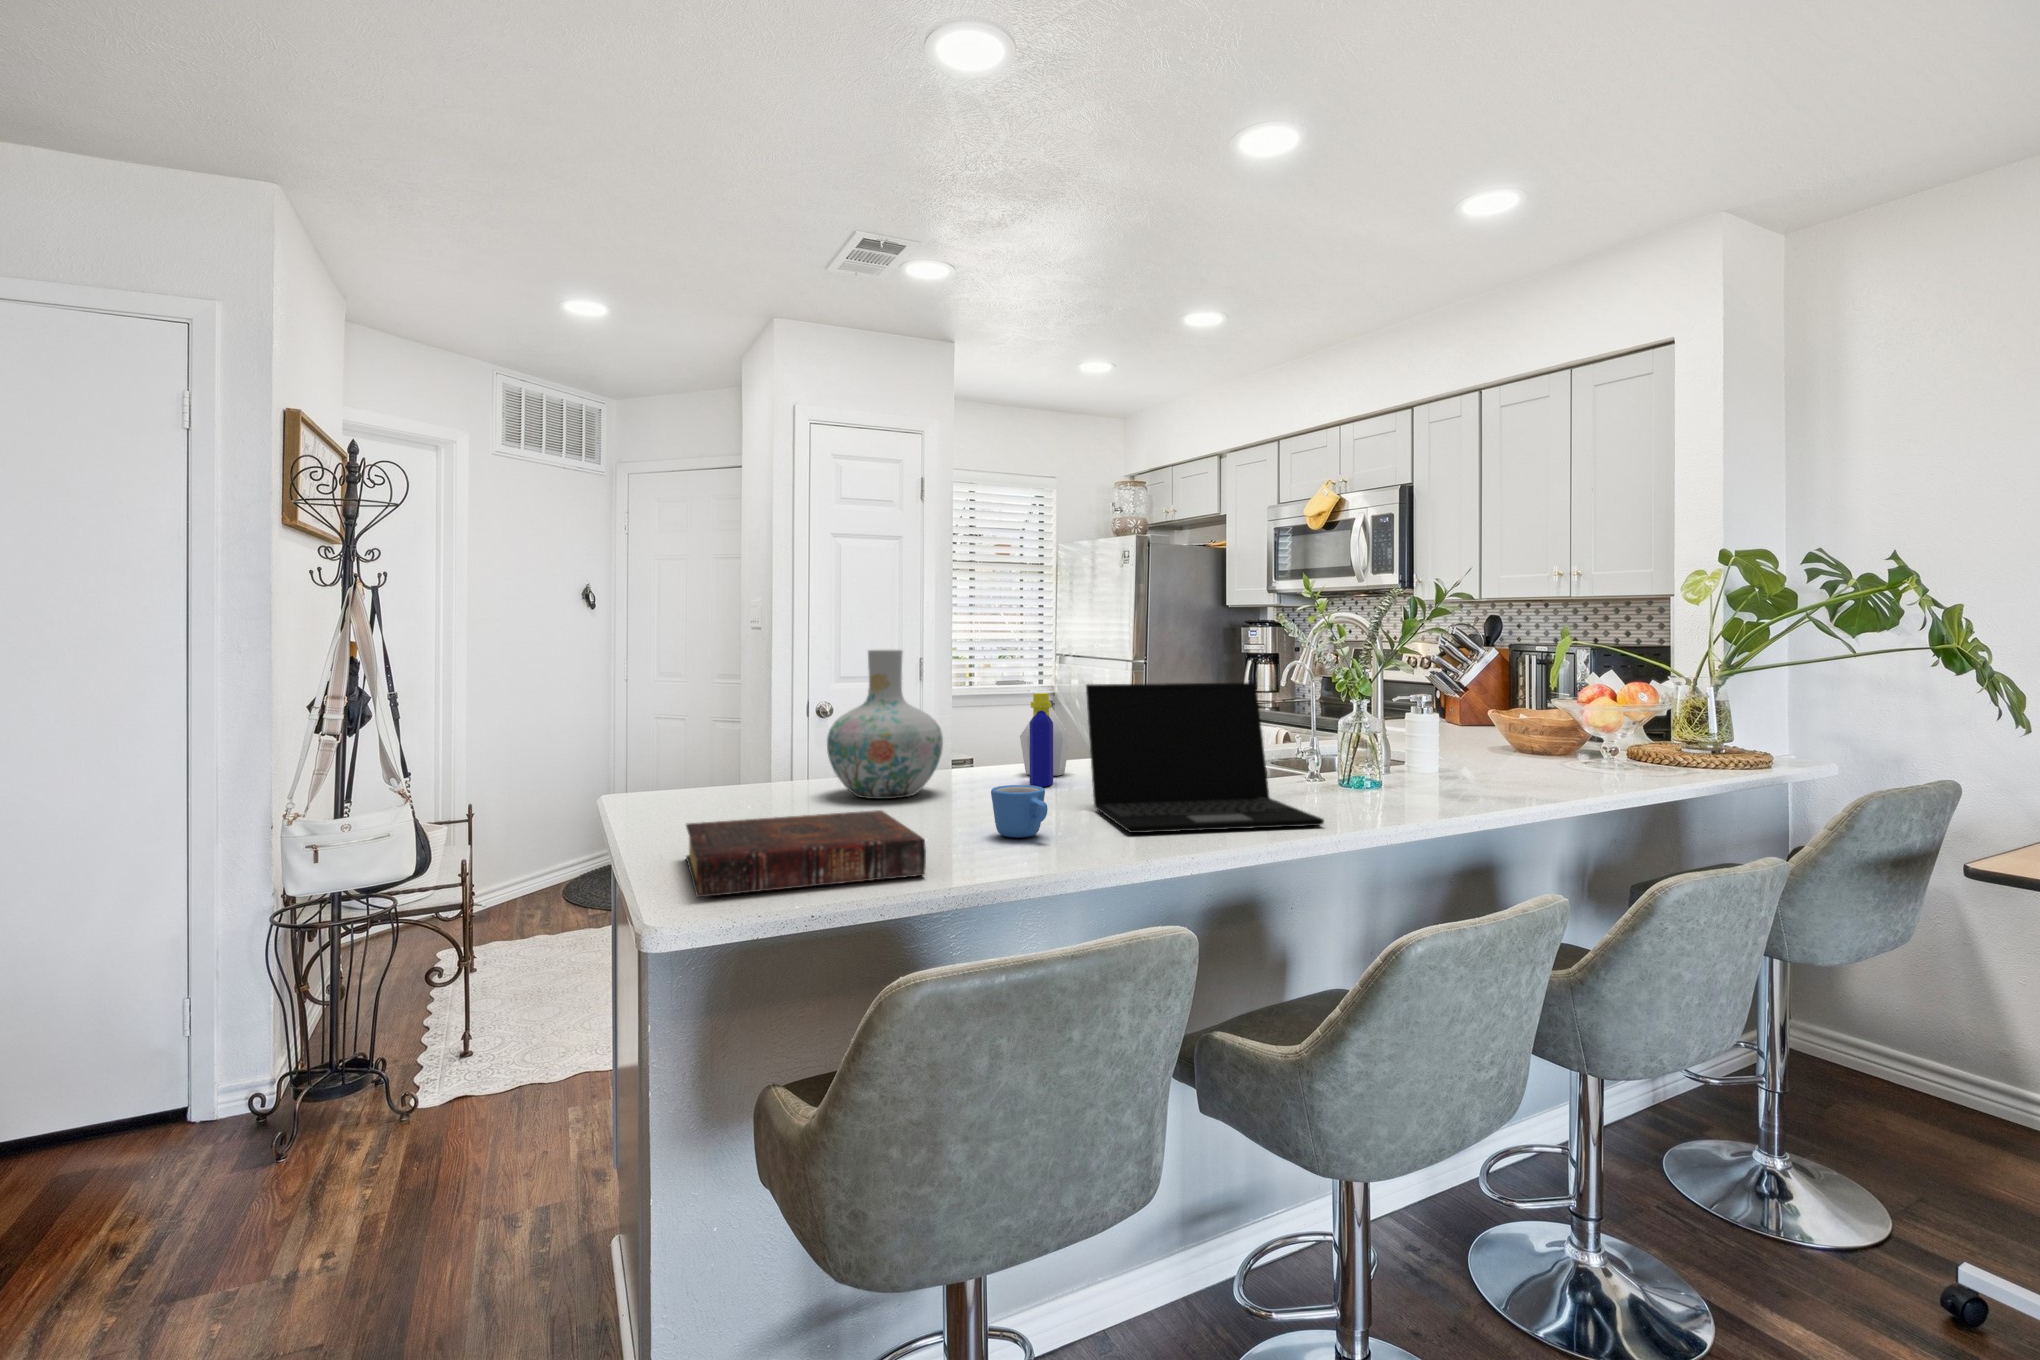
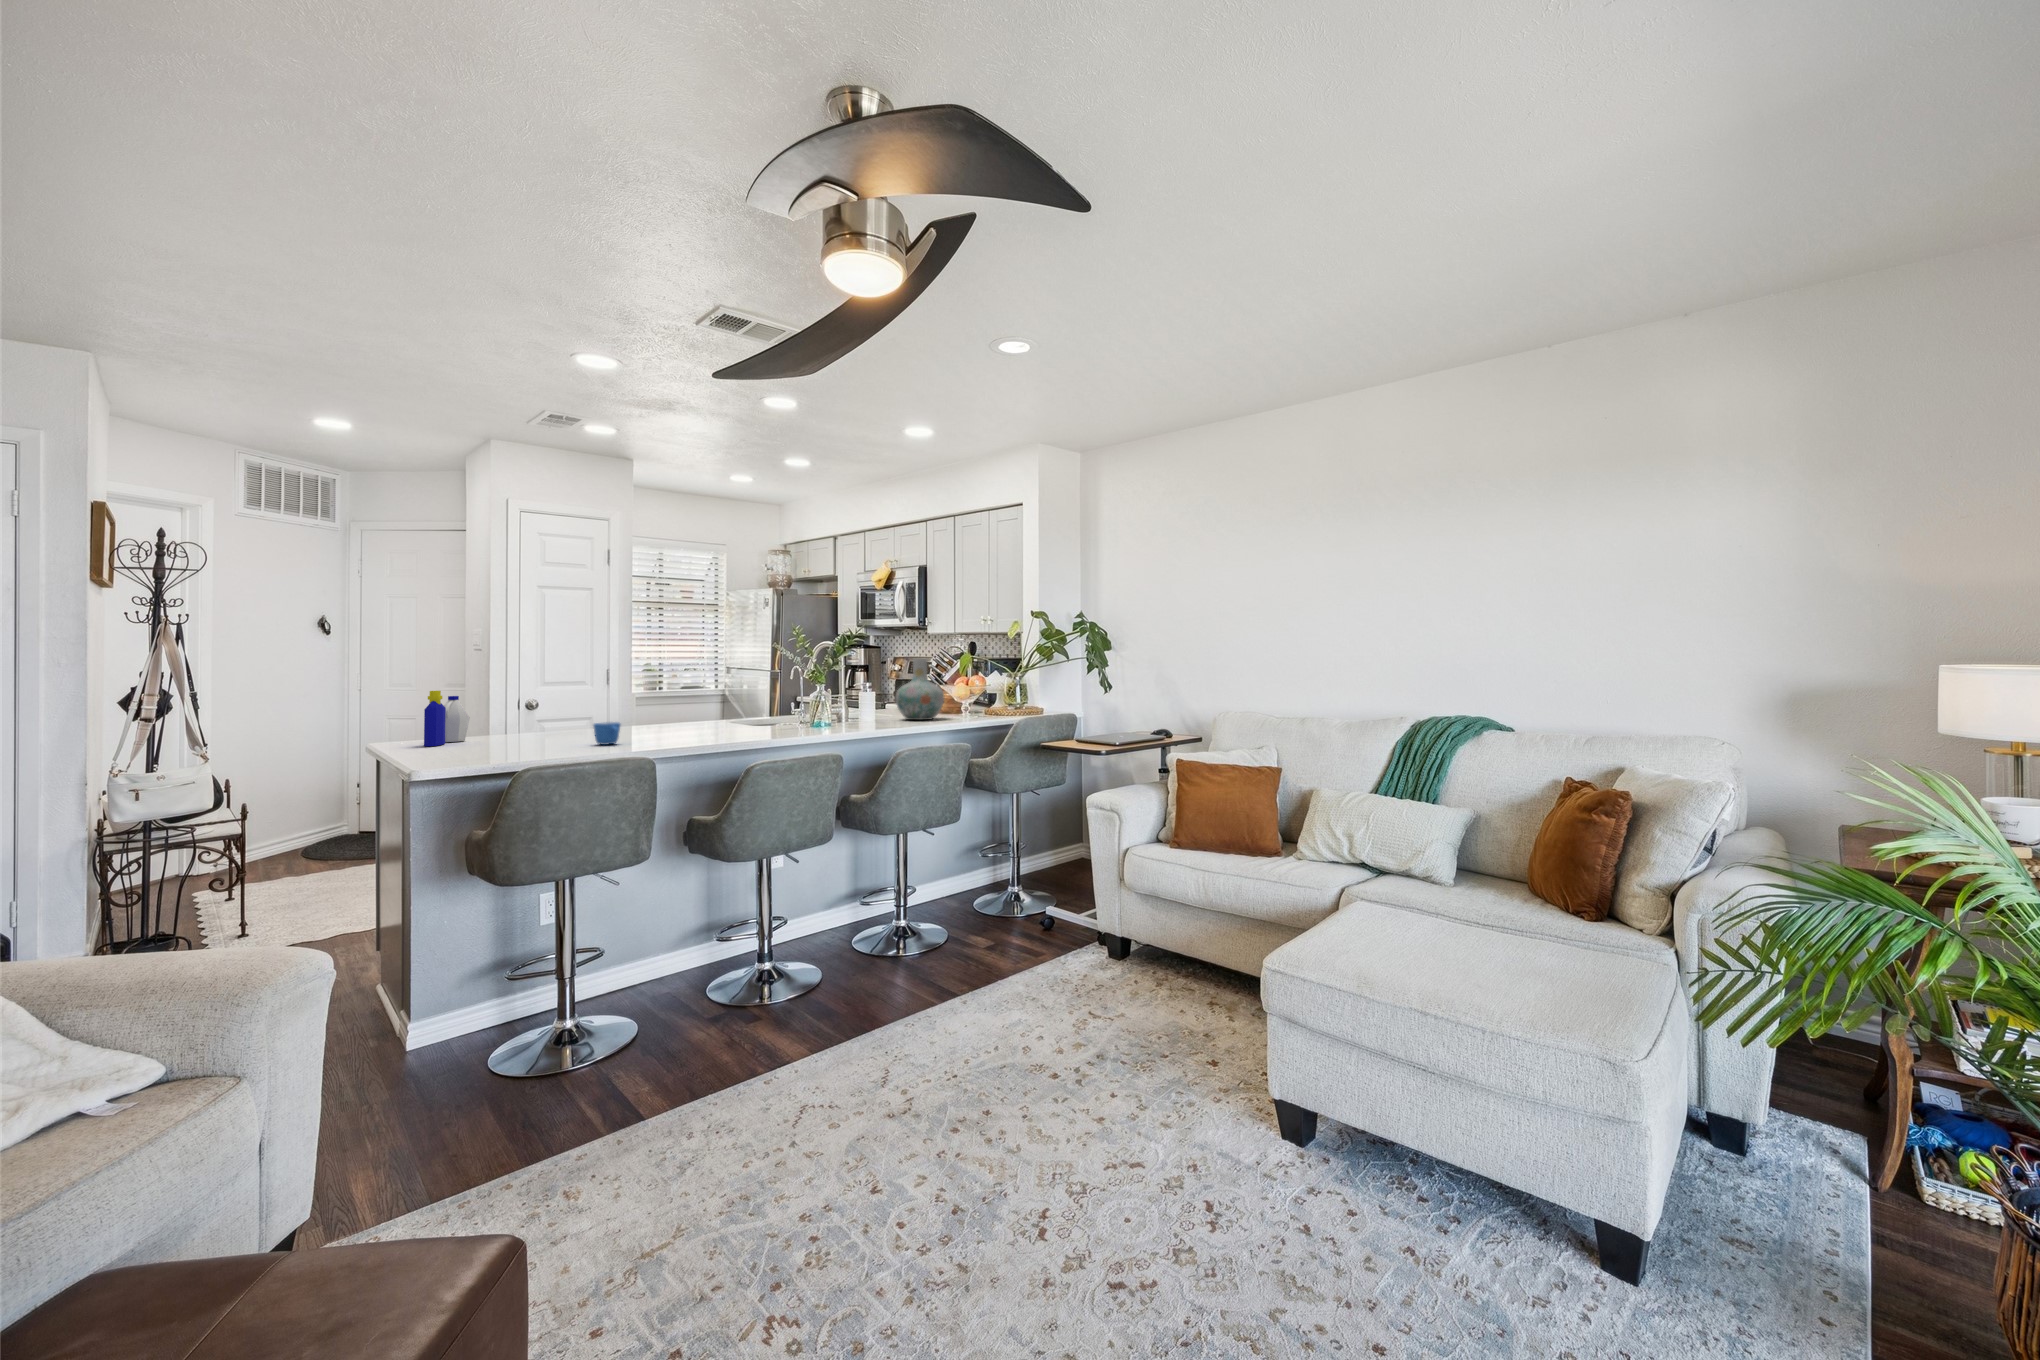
vase: present [827,650,943,799] -> present [896,659,944,720]
laptop: present [1086,683,1324,833] -> none [656,677,759,742]
bottle: present [1020,693,1070,787] -> present [424,691,470,746]
book: present [686,810,926,898] -> none [432,734,550,760]

